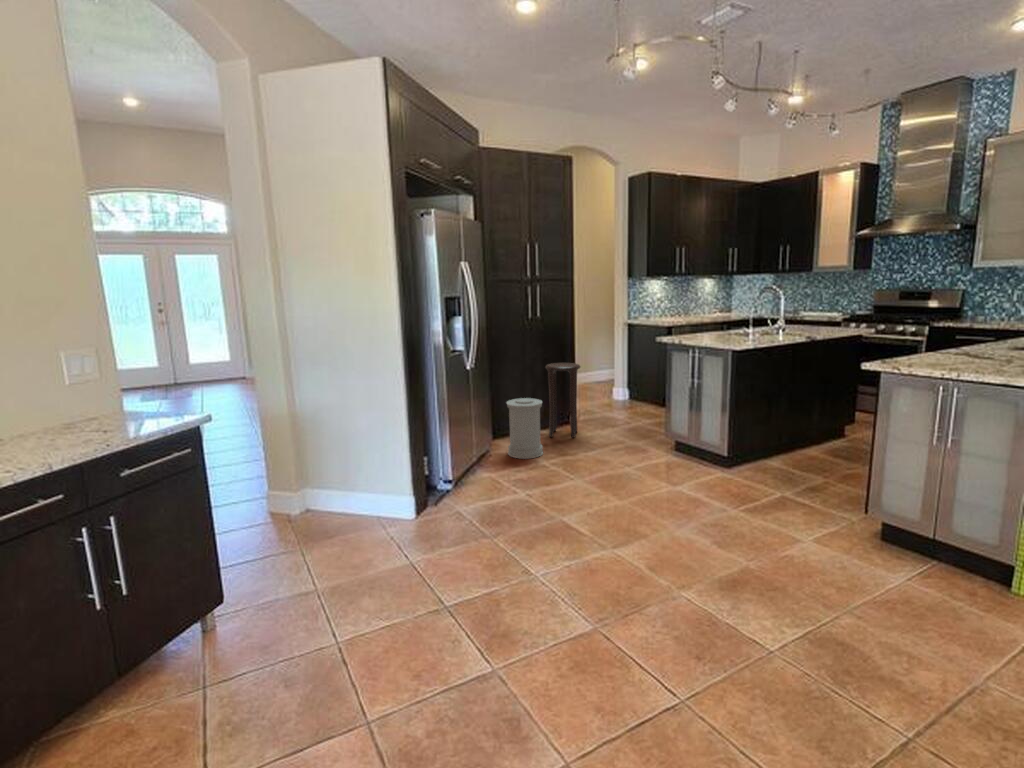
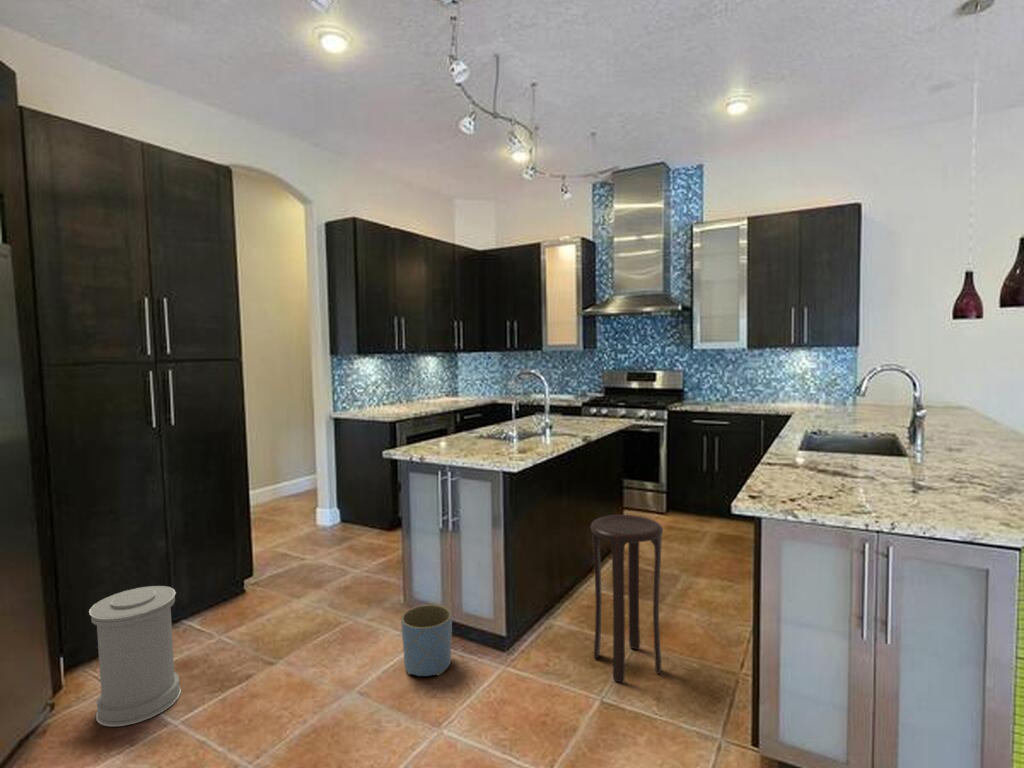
stool: present [546,363,580,438] -> present [591,515,663,682]
planter: none [660,431,691,469] -> present [401,604,452,676]

